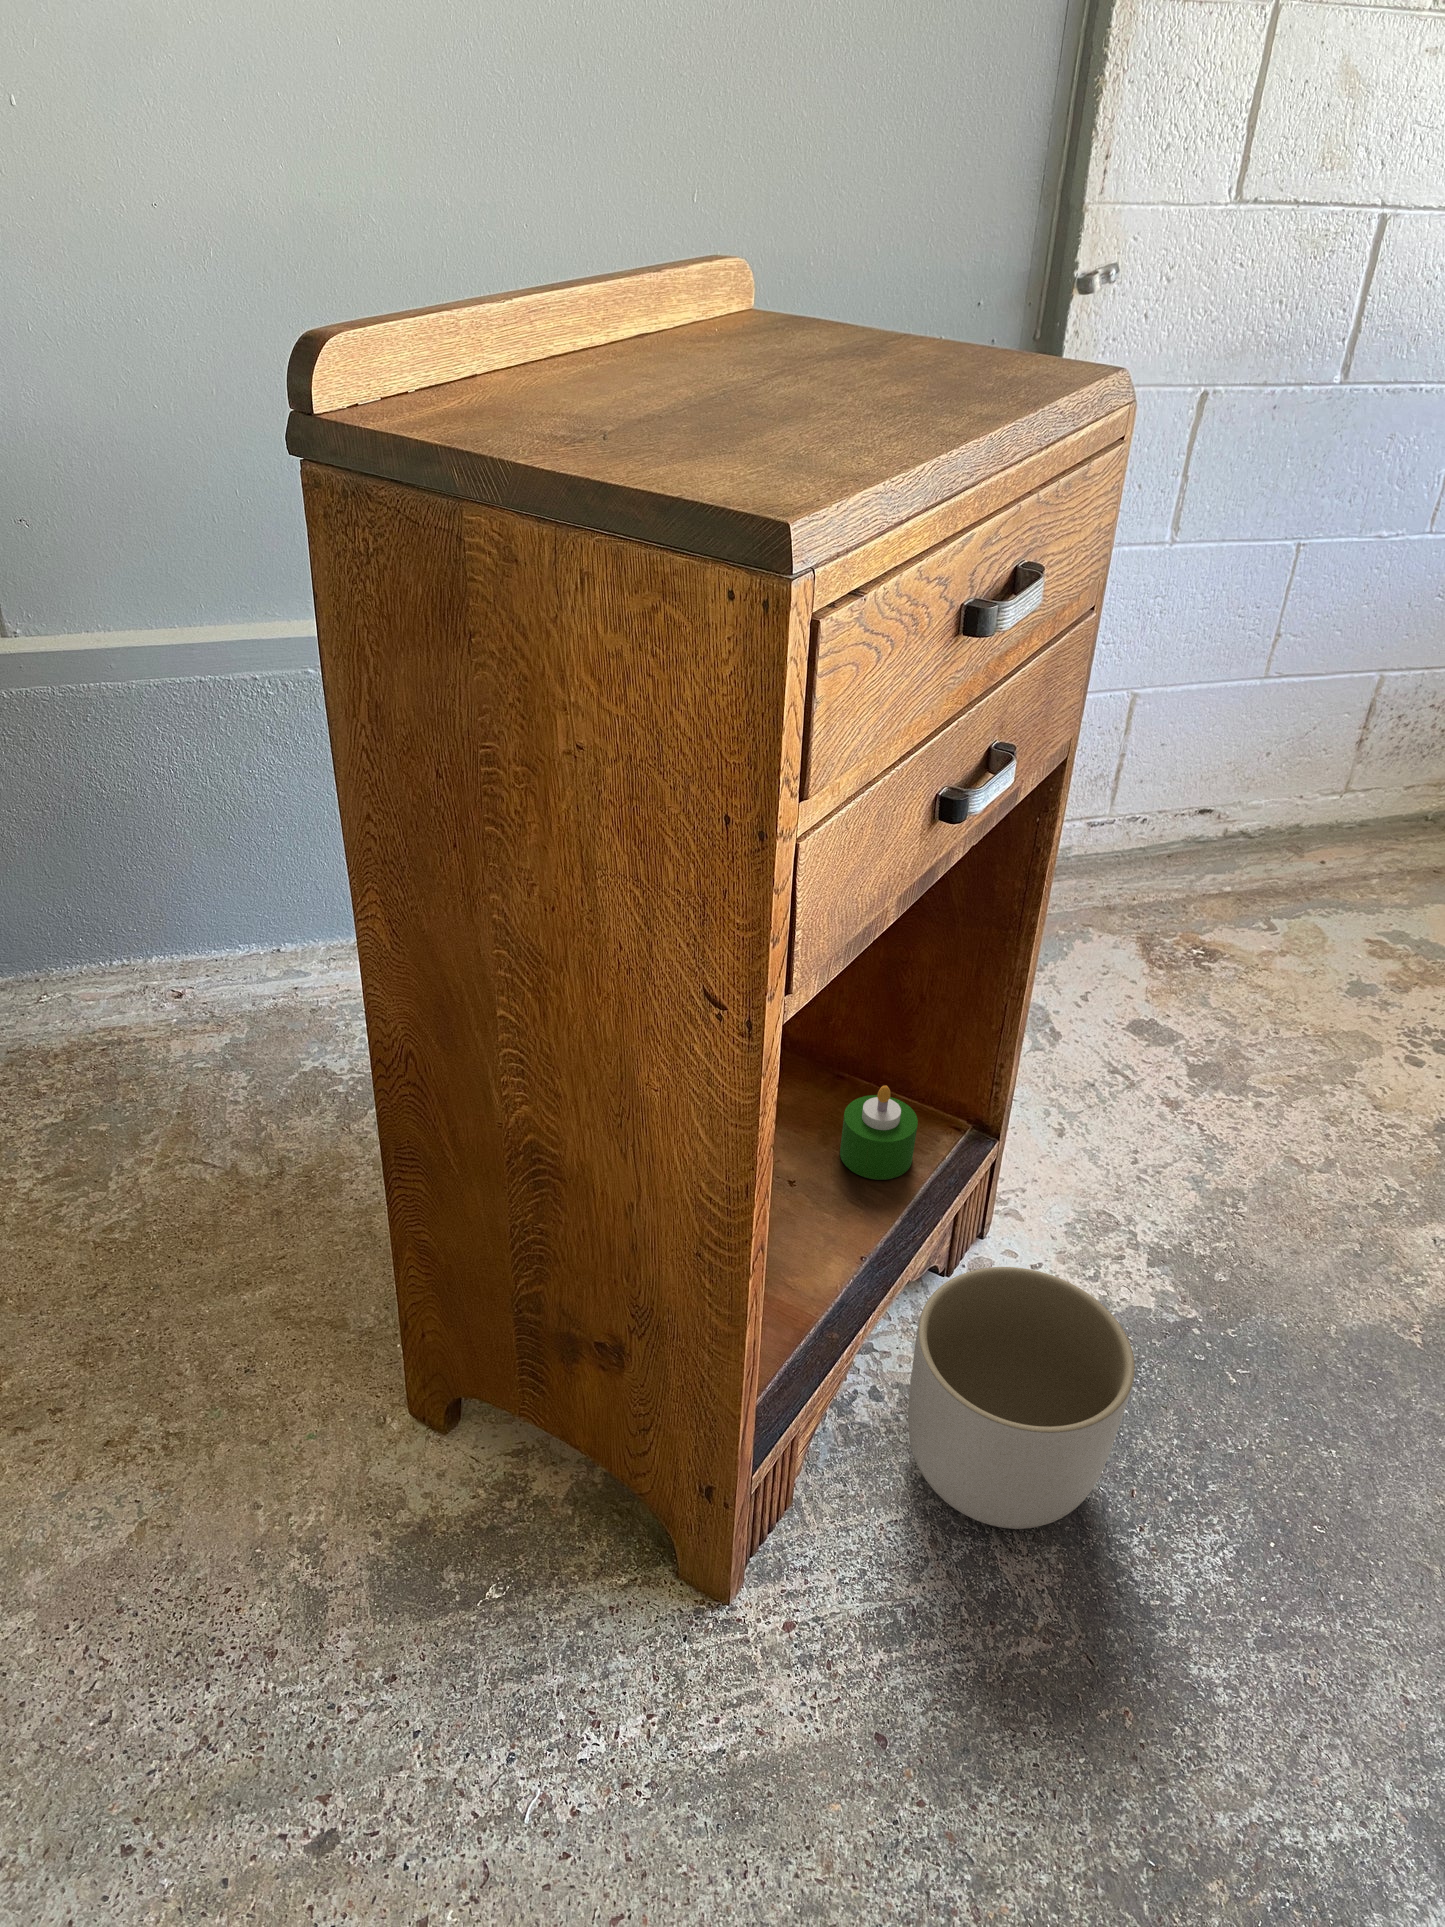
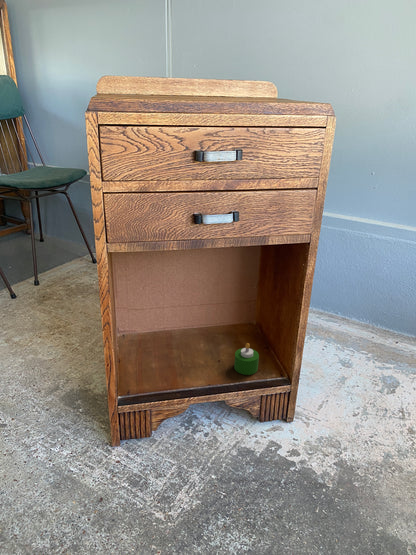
planter: present [908,1267,1135,1529] -> none [175,398,249,493]

